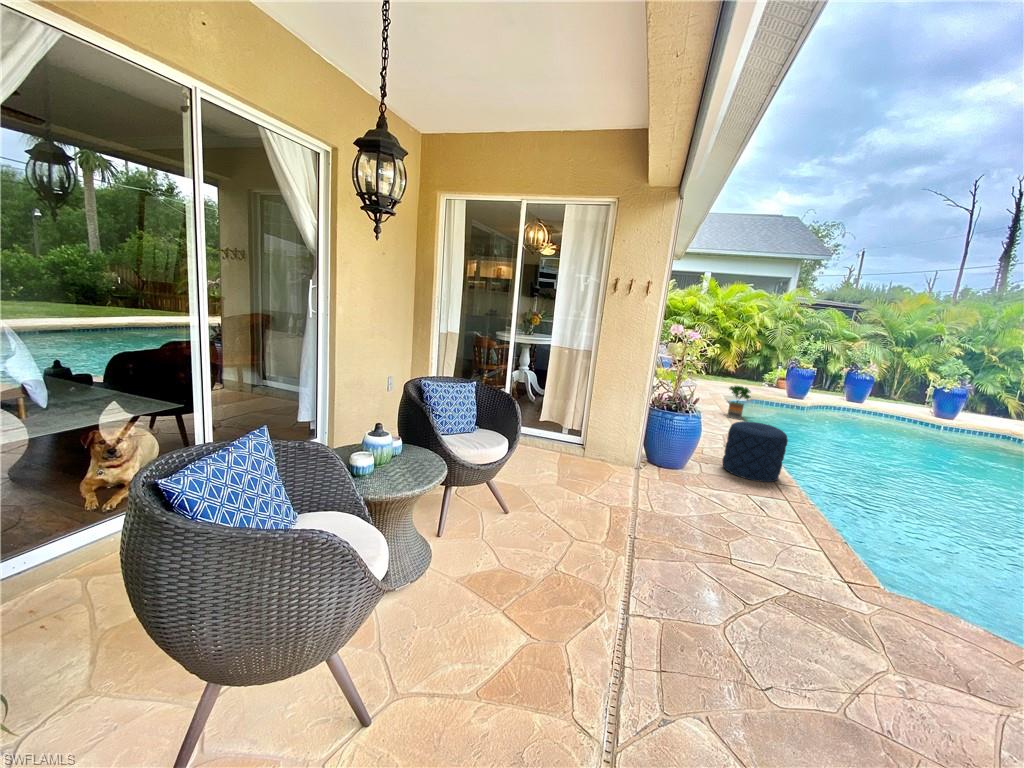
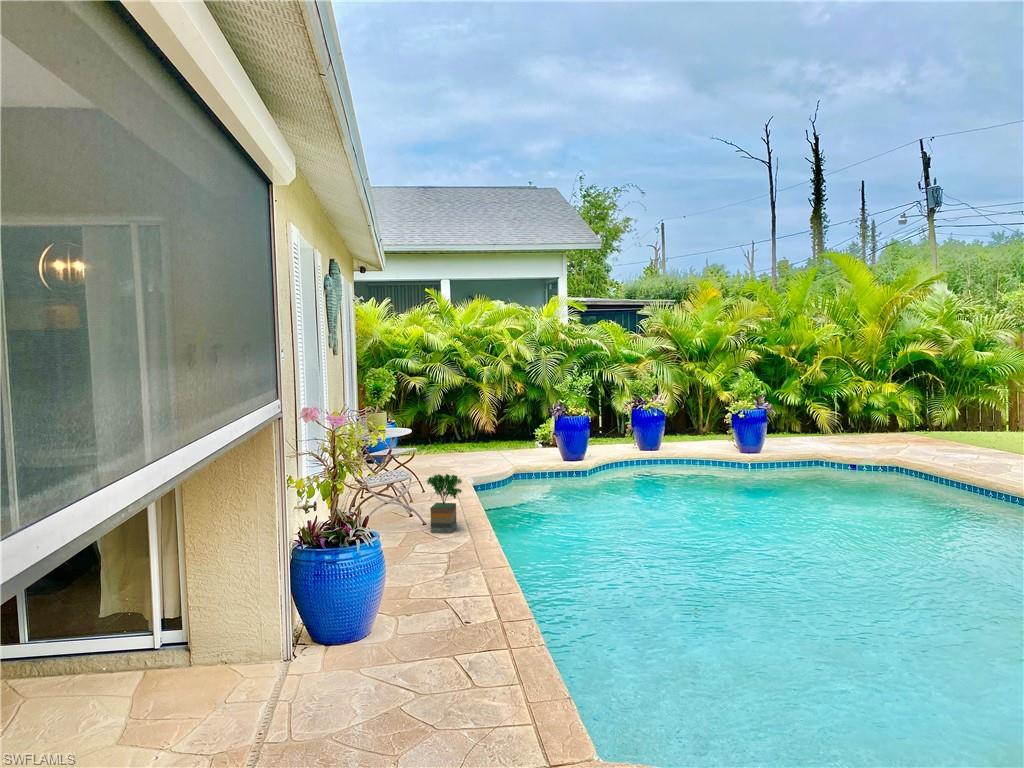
pouf: present [722,421,788,482] -> none [300,588,417,735]

